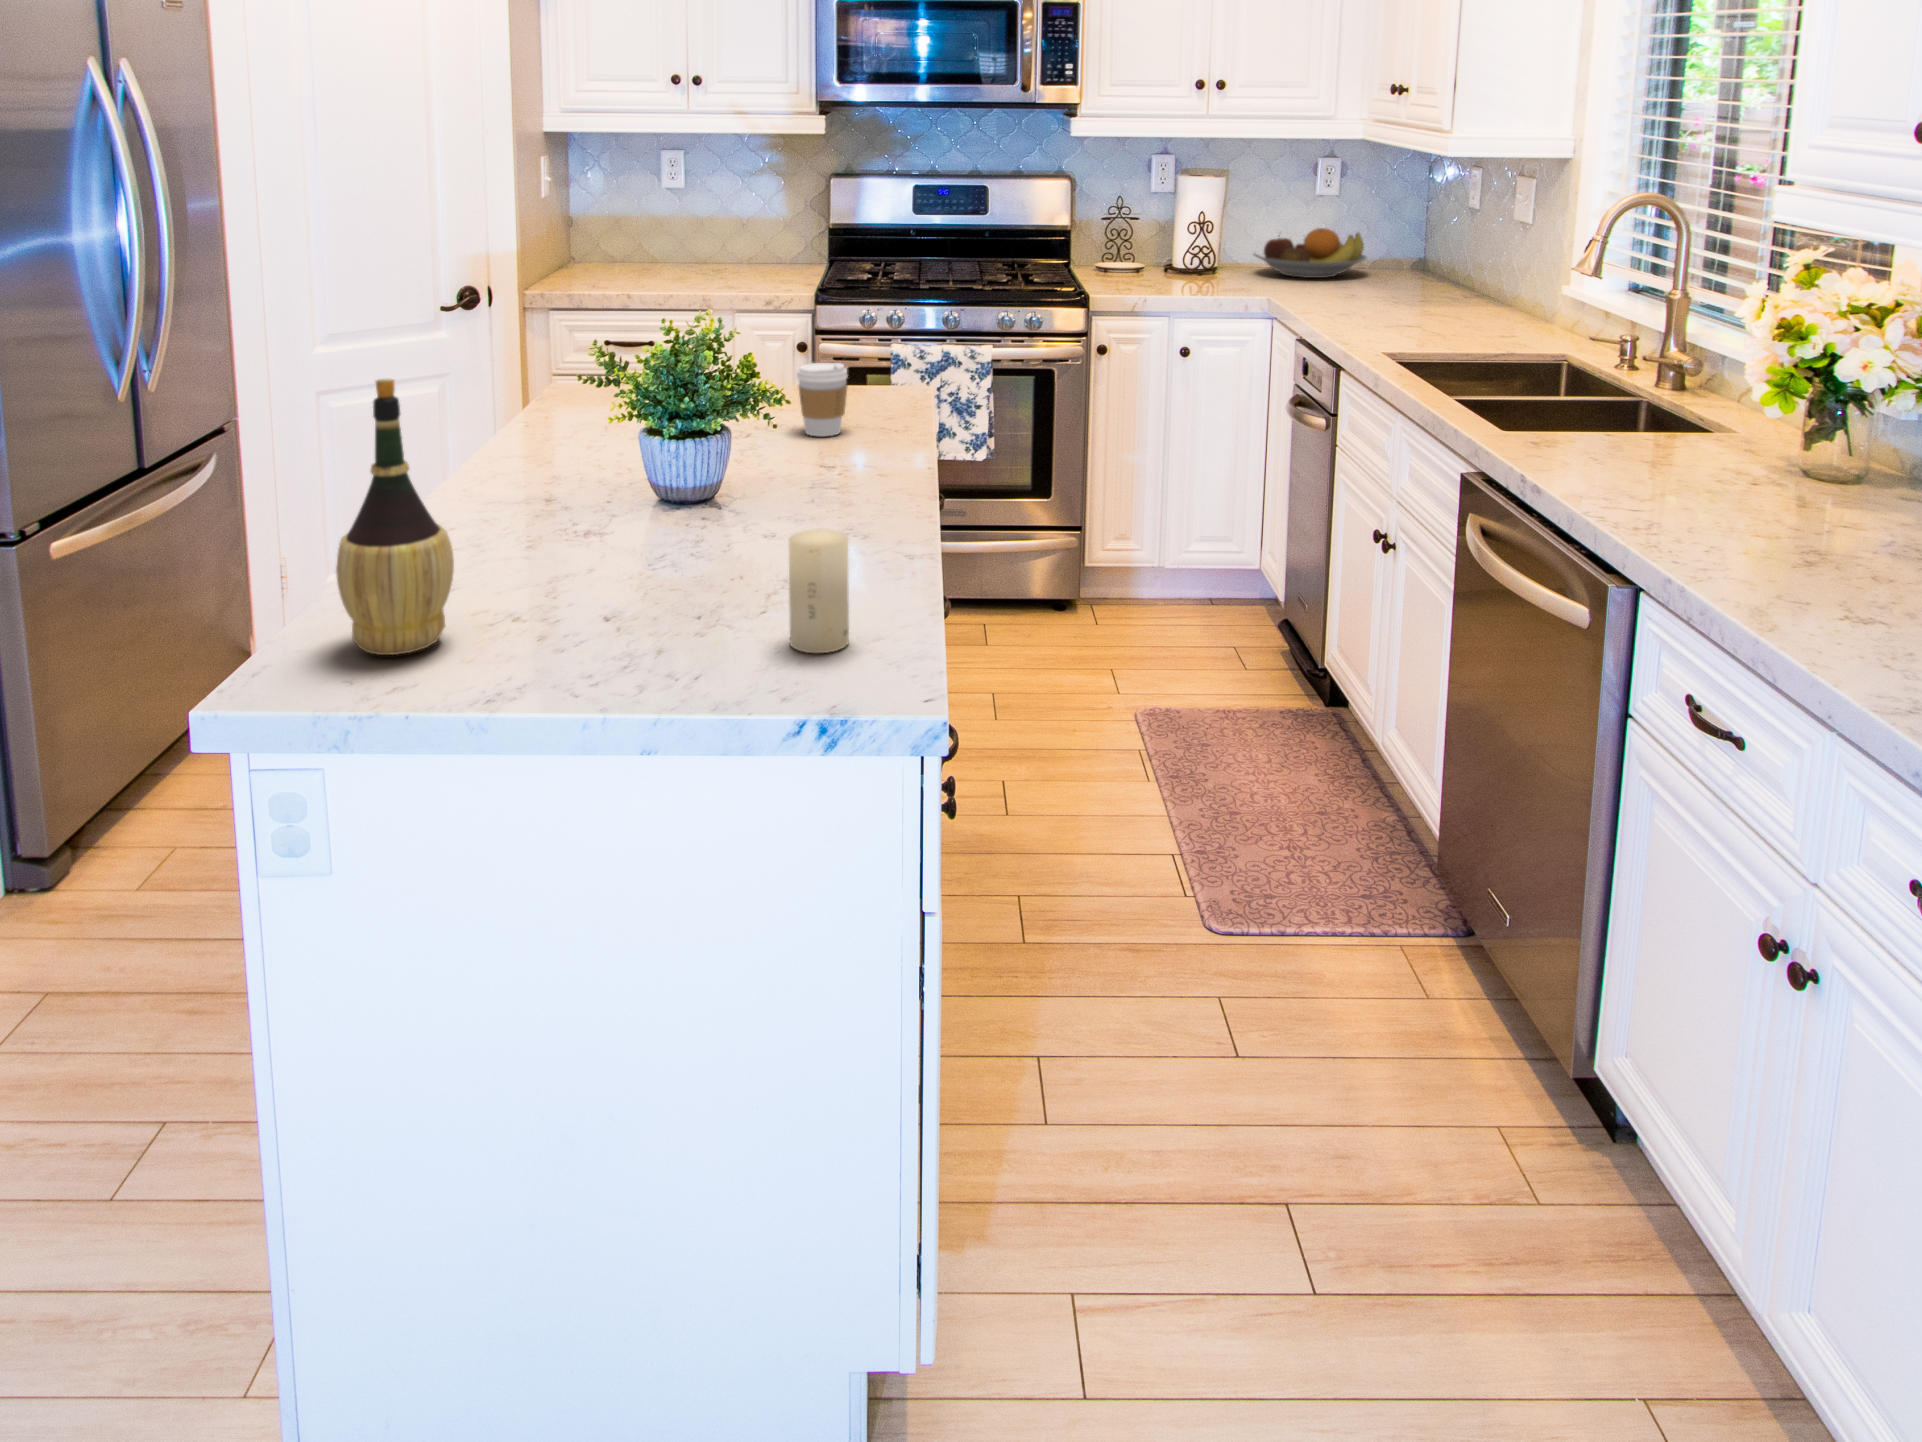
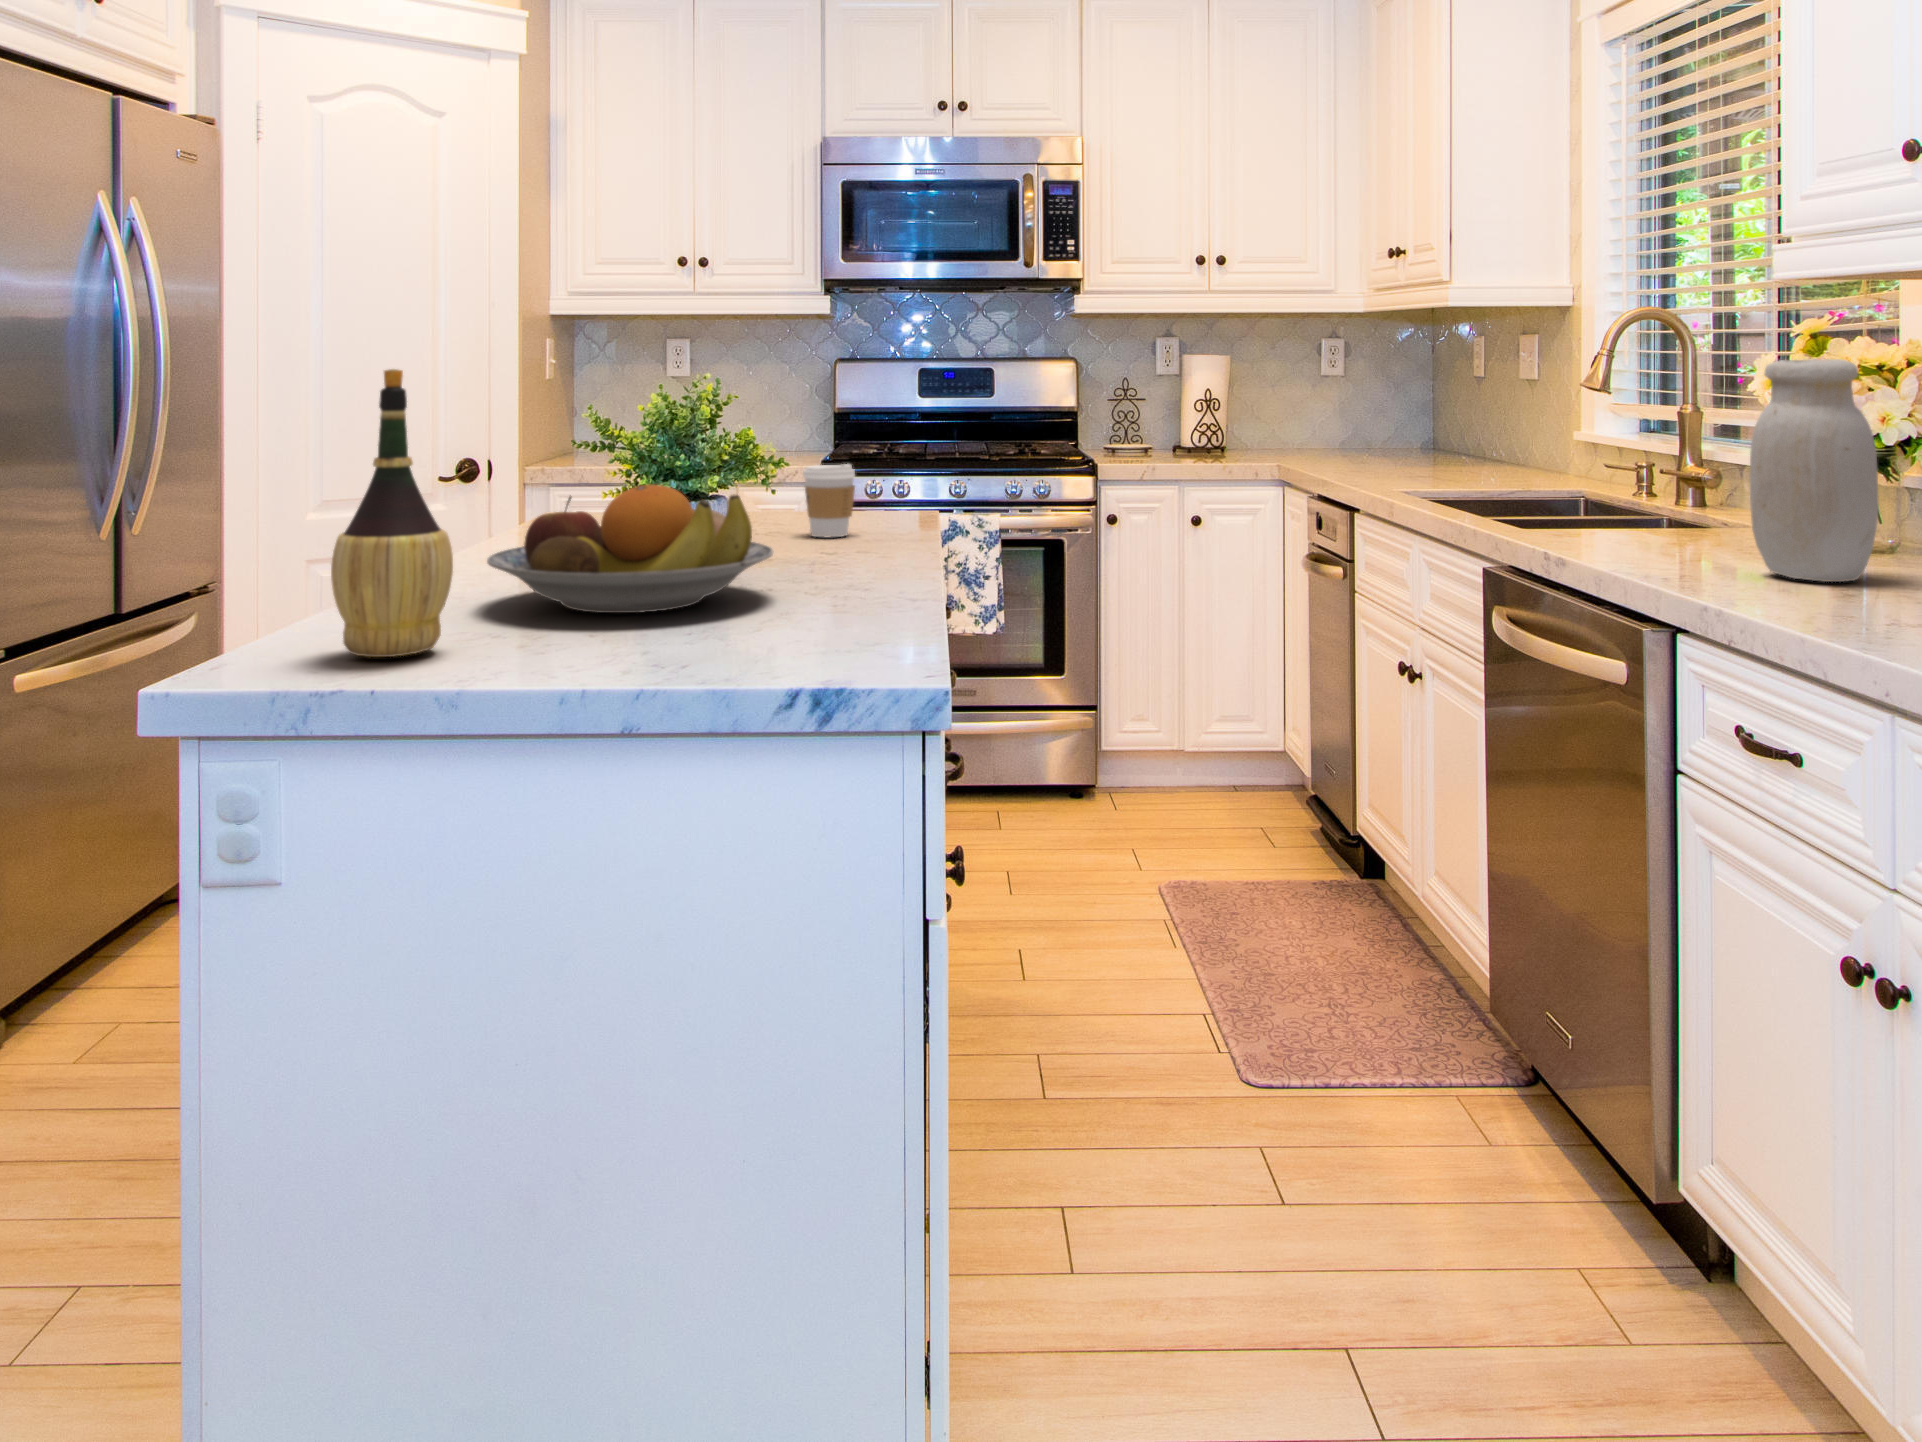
fruit bowl: present [1254,228,1366,278] -> present [487,485,773,613]
jar: none [1722,313,1852,536] -> present [1750,359,1879,582]
candle: present [789,529,849,653] -> none [801,532,863,654]

